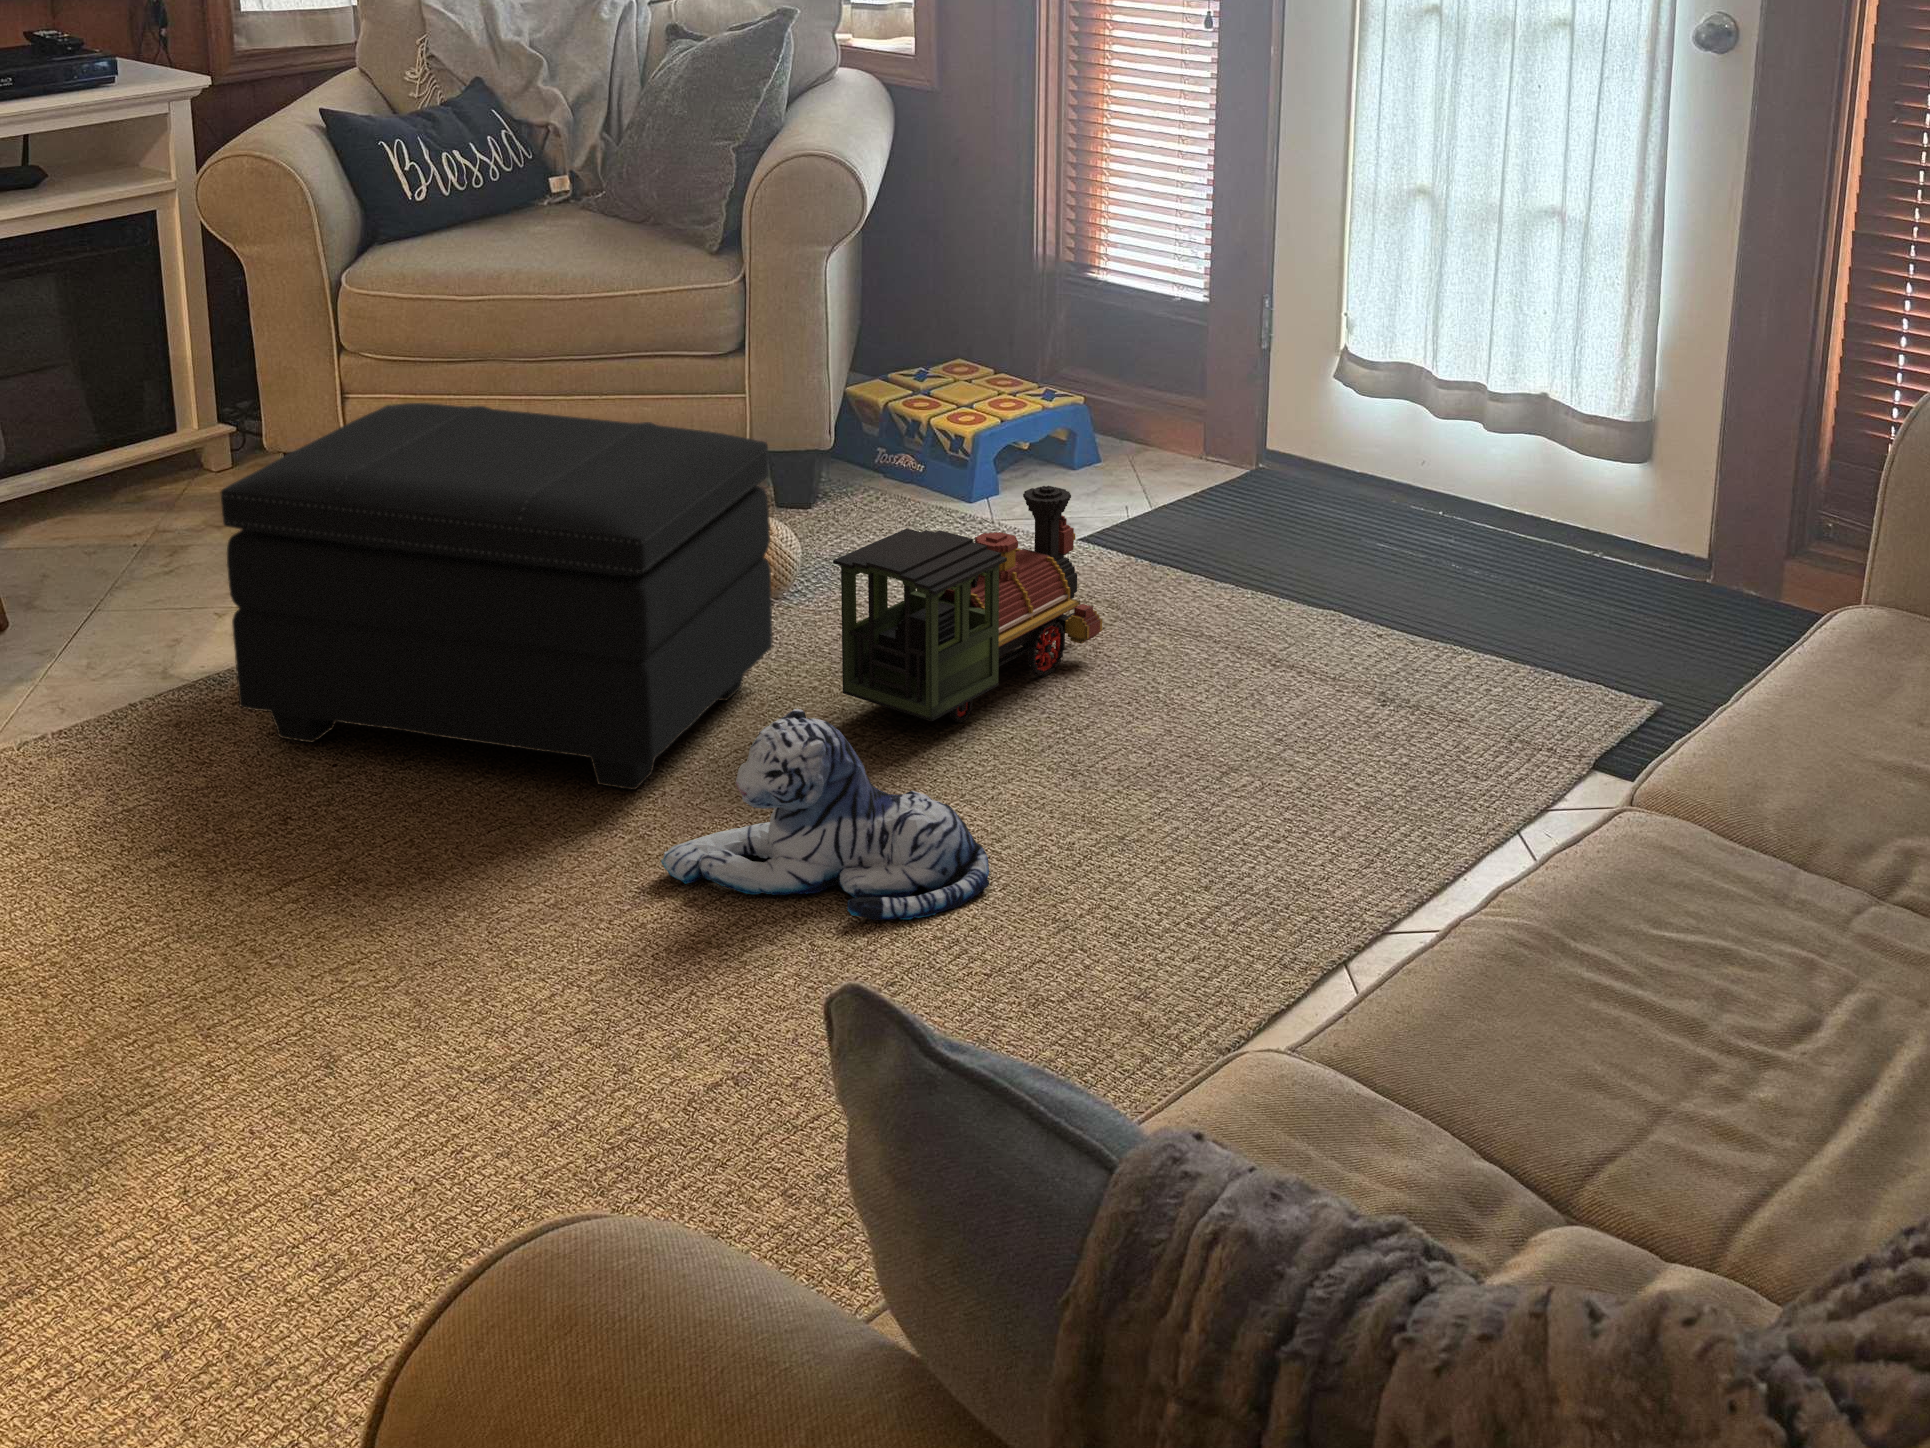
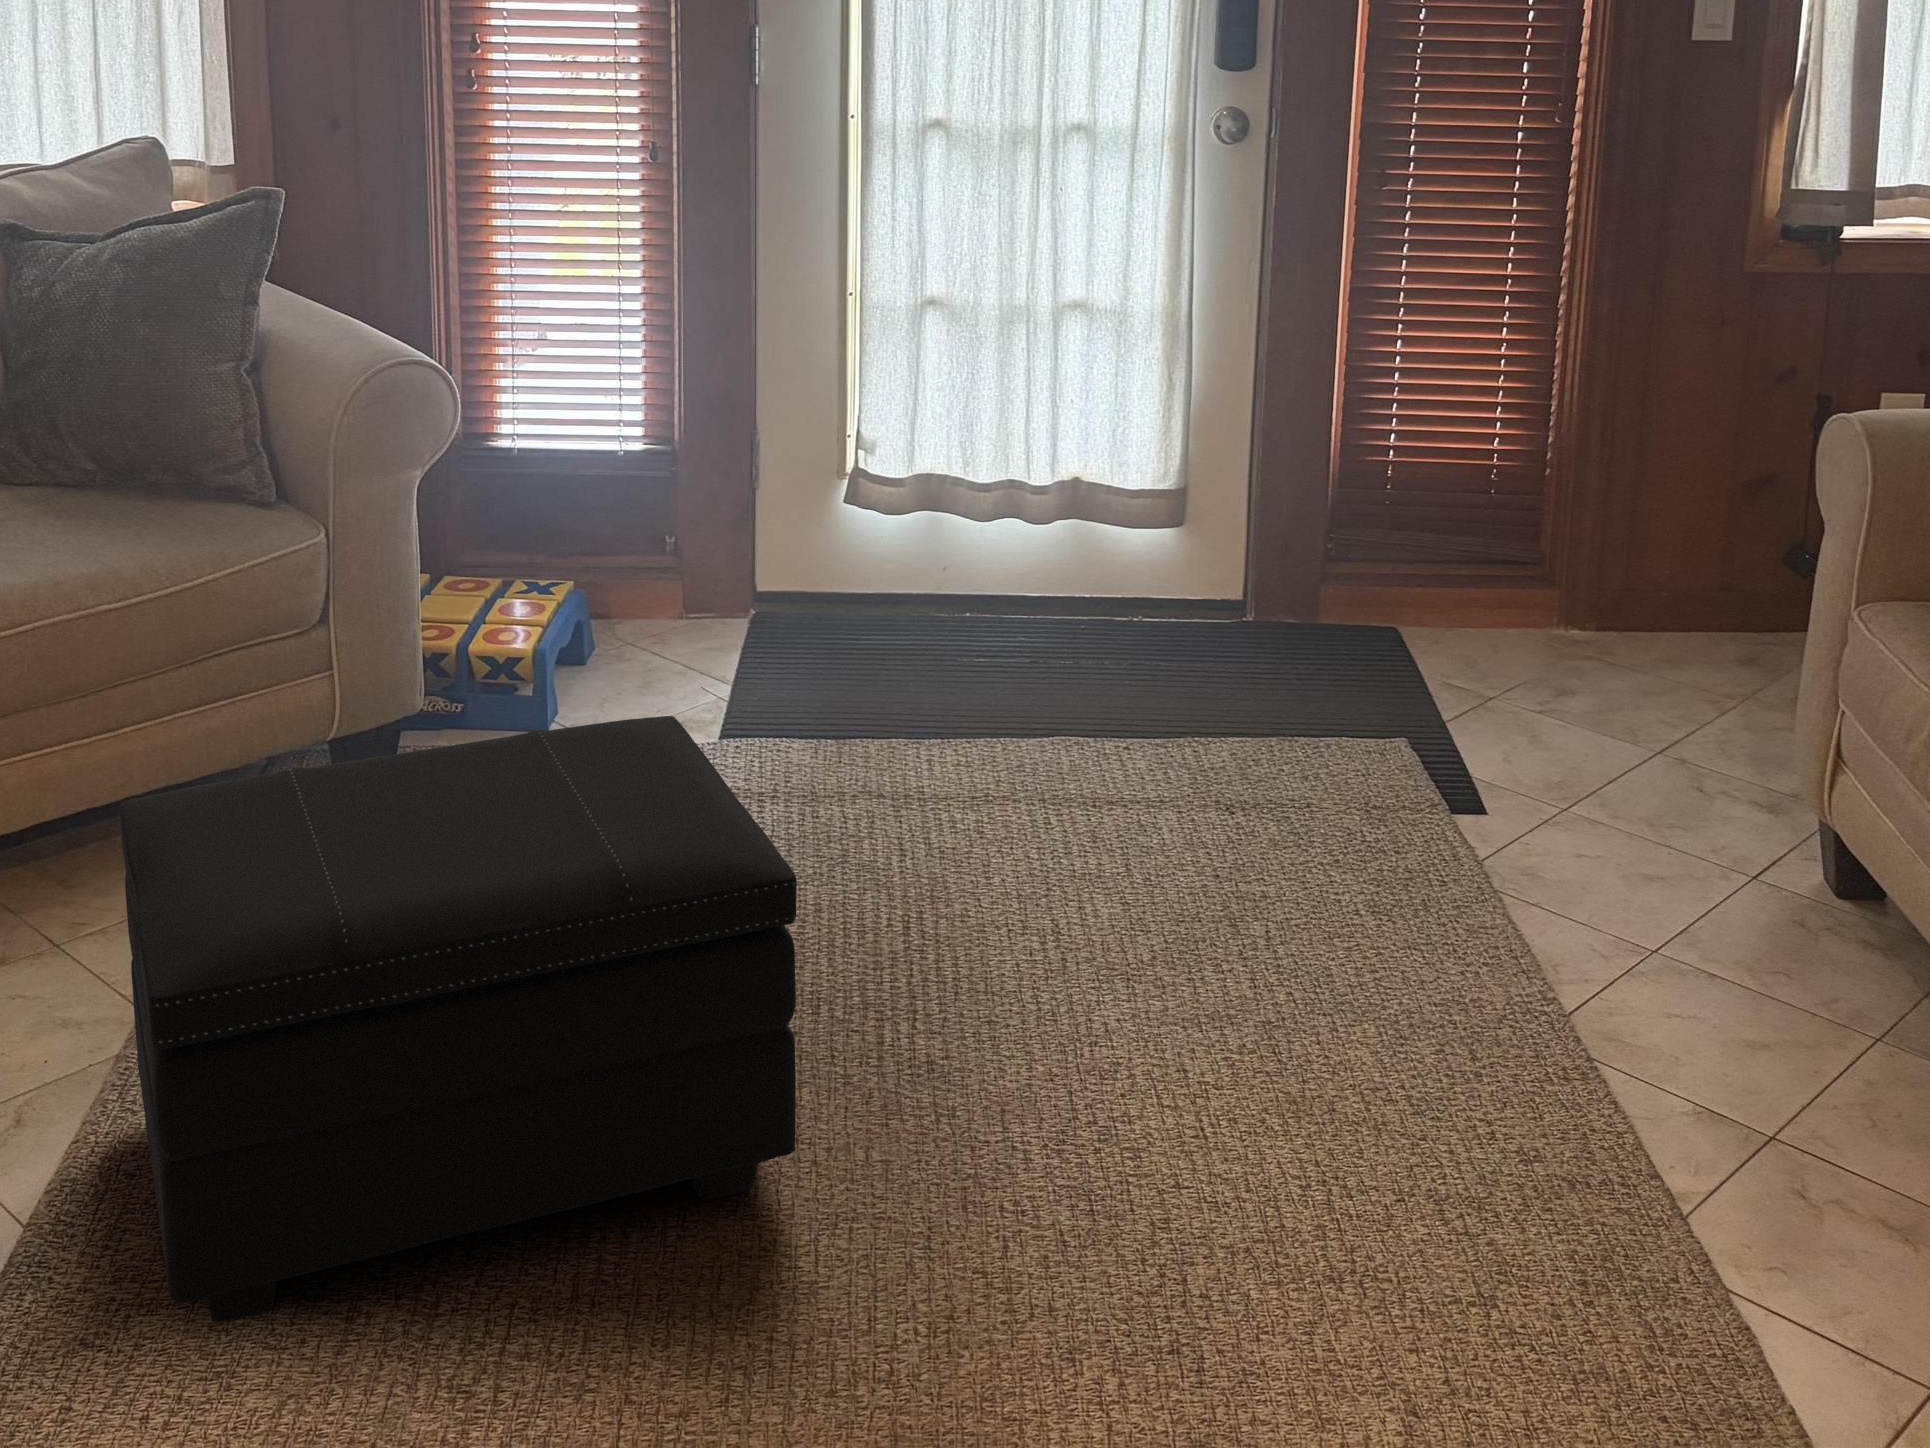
toy train: present [833,486,1102,723] -> none [806,681,963,982]
plush toy: present [661,709,989,920] -> none [938,1015,1244,1273]

